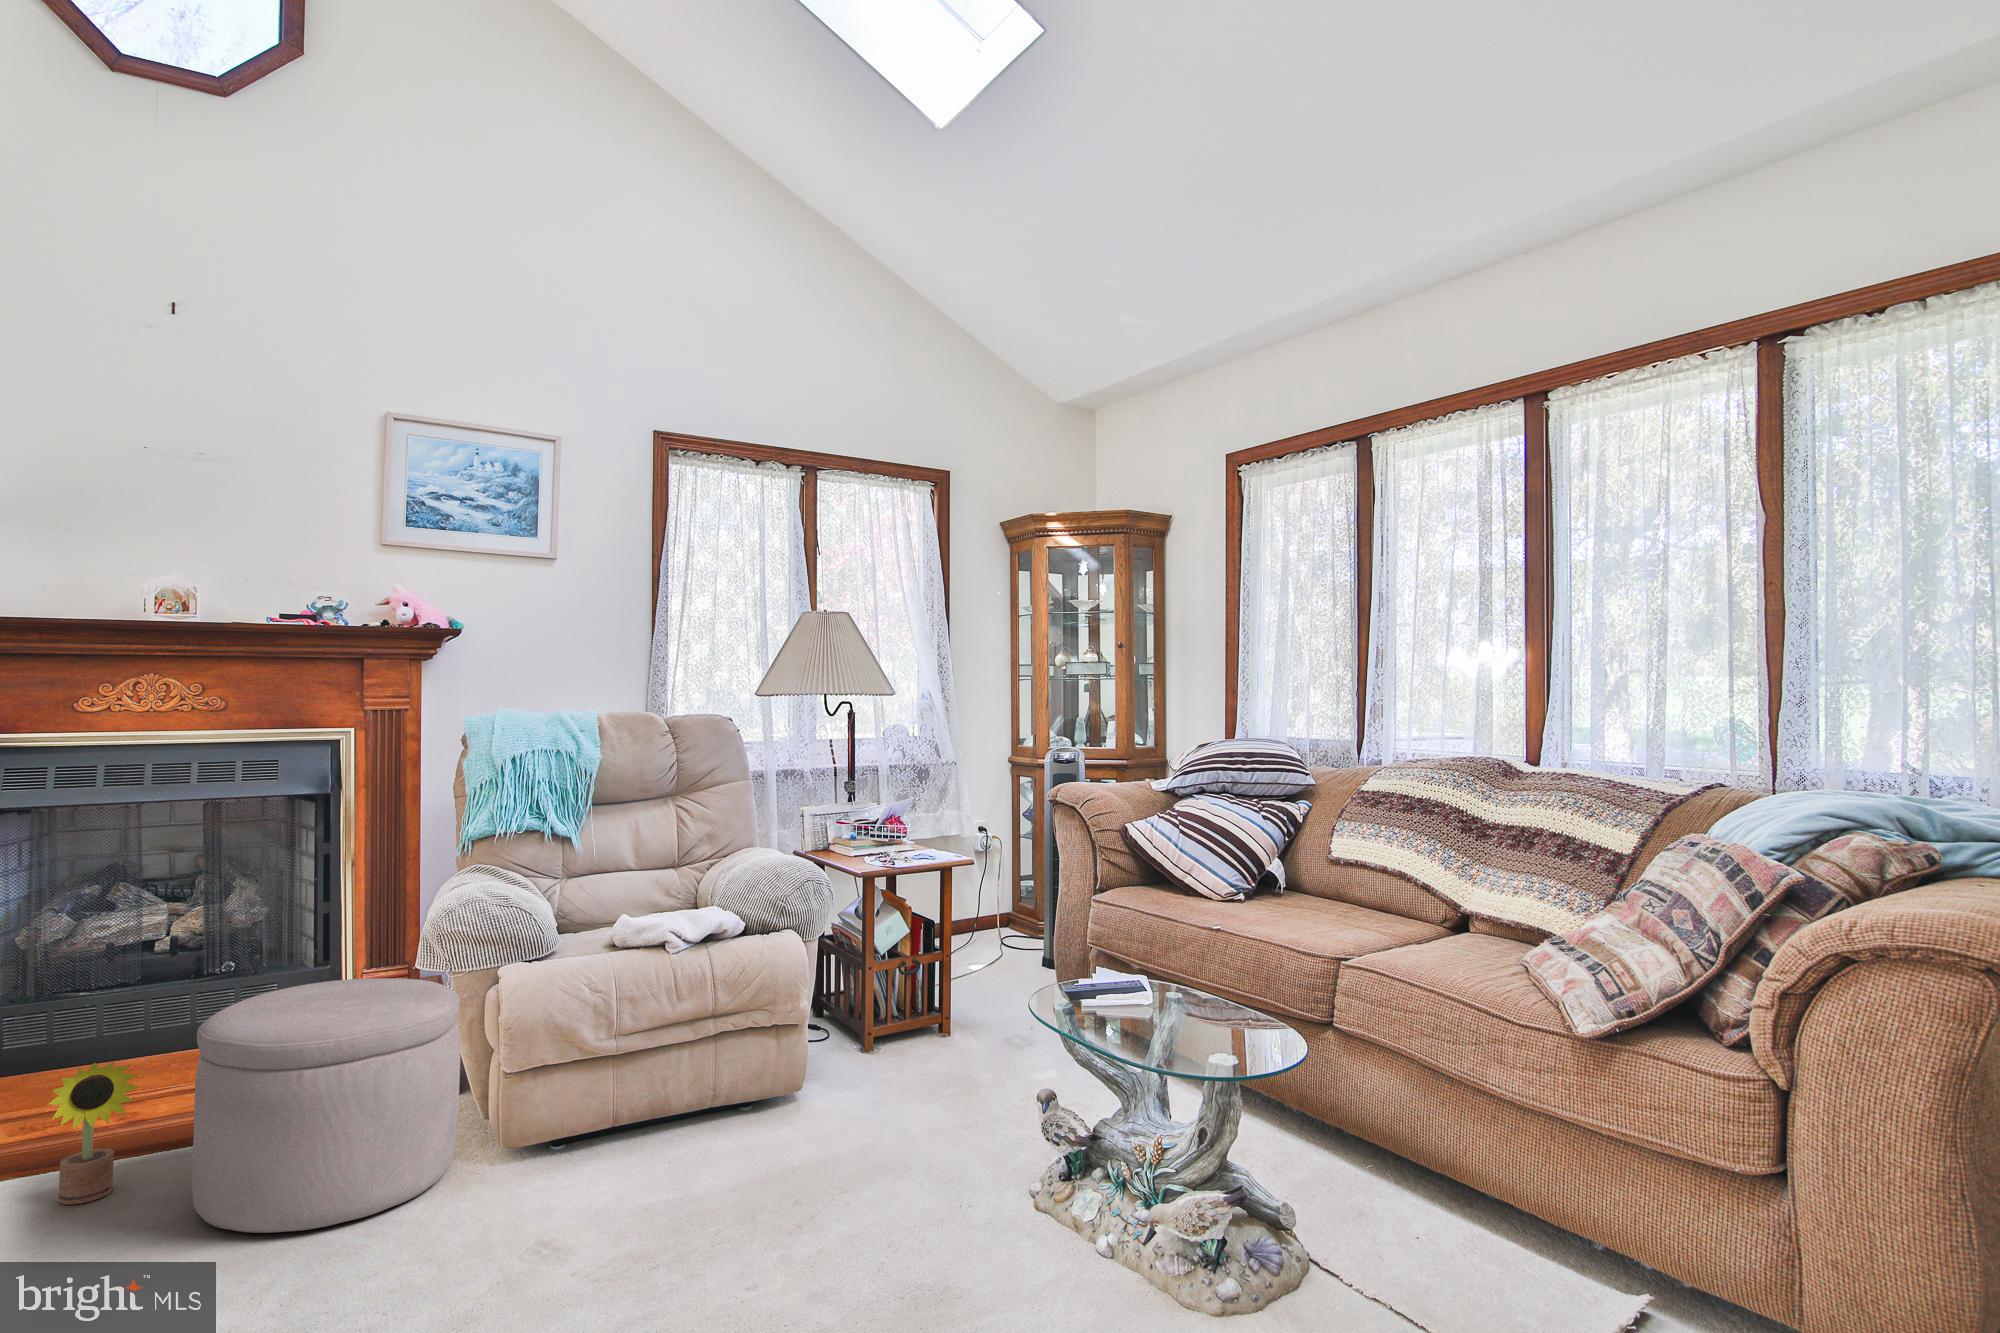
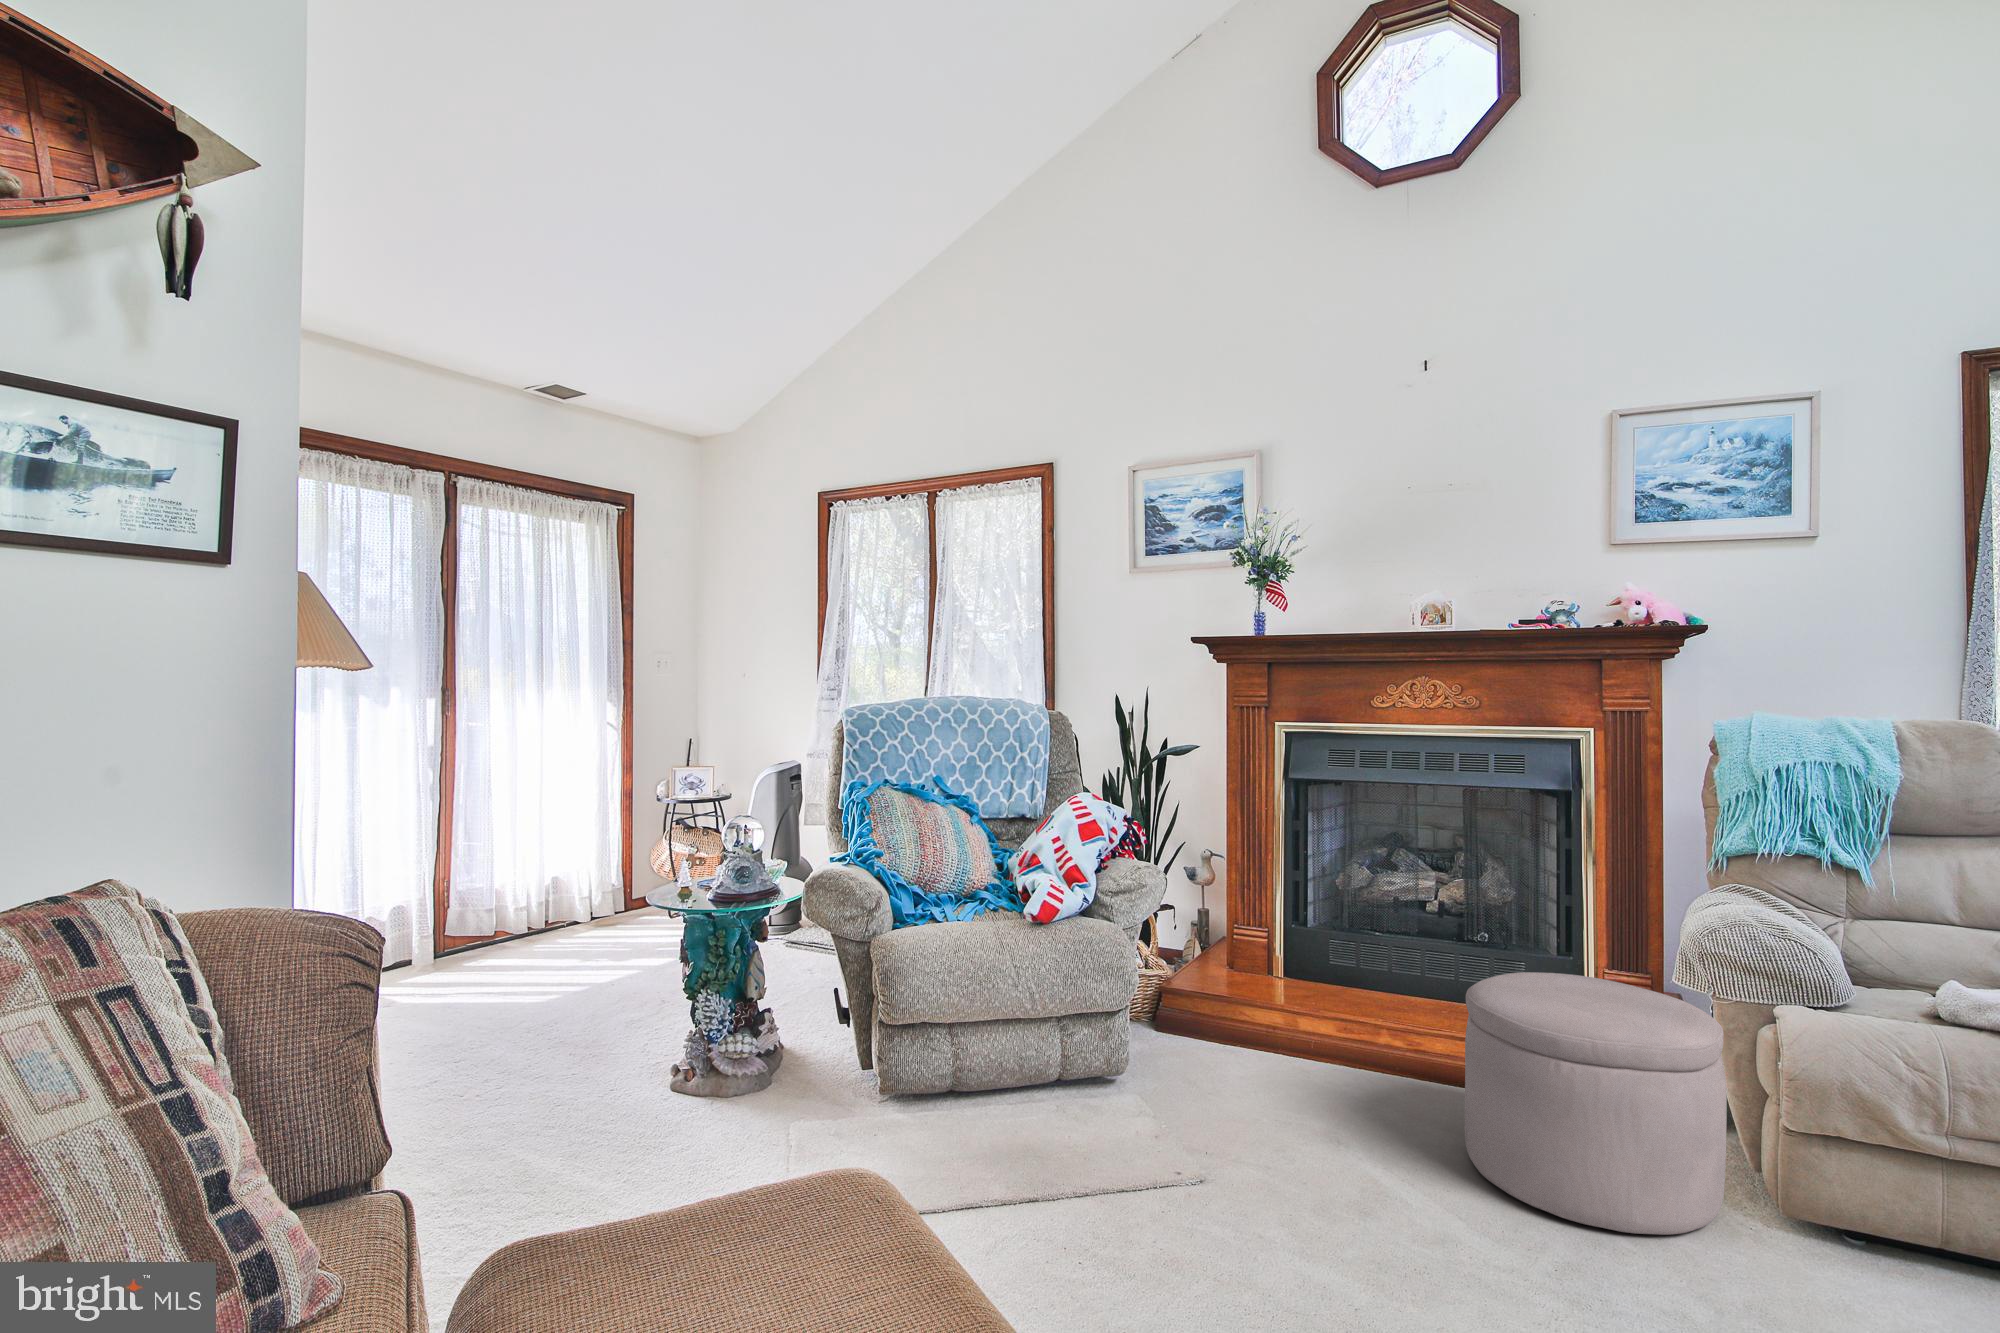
decorative plant: present [48,1062,139,1204] -> none [1359,997,1422,1111]

